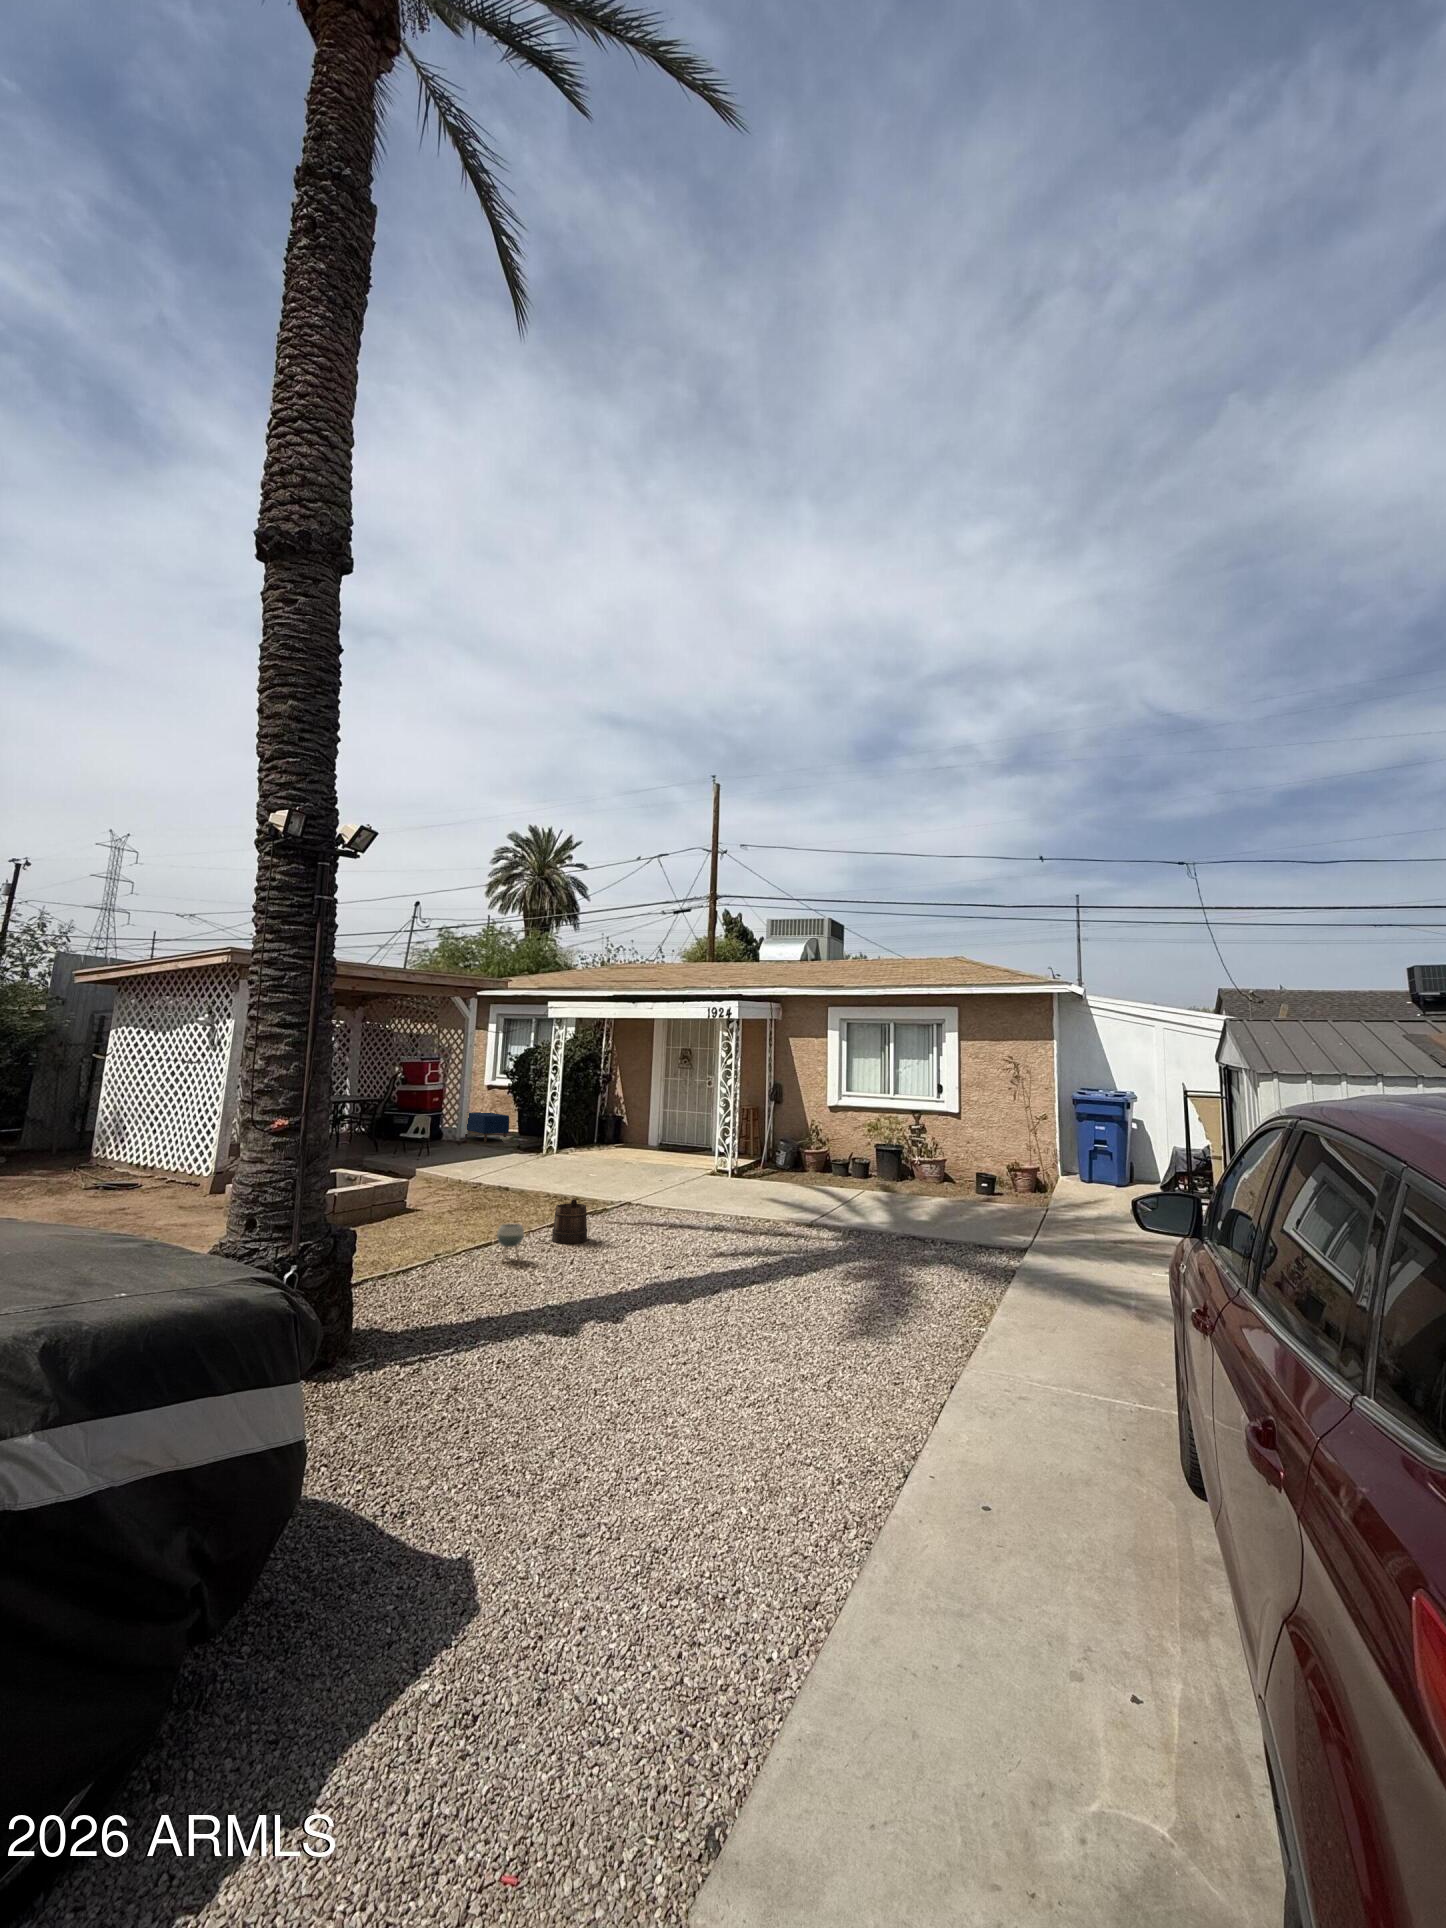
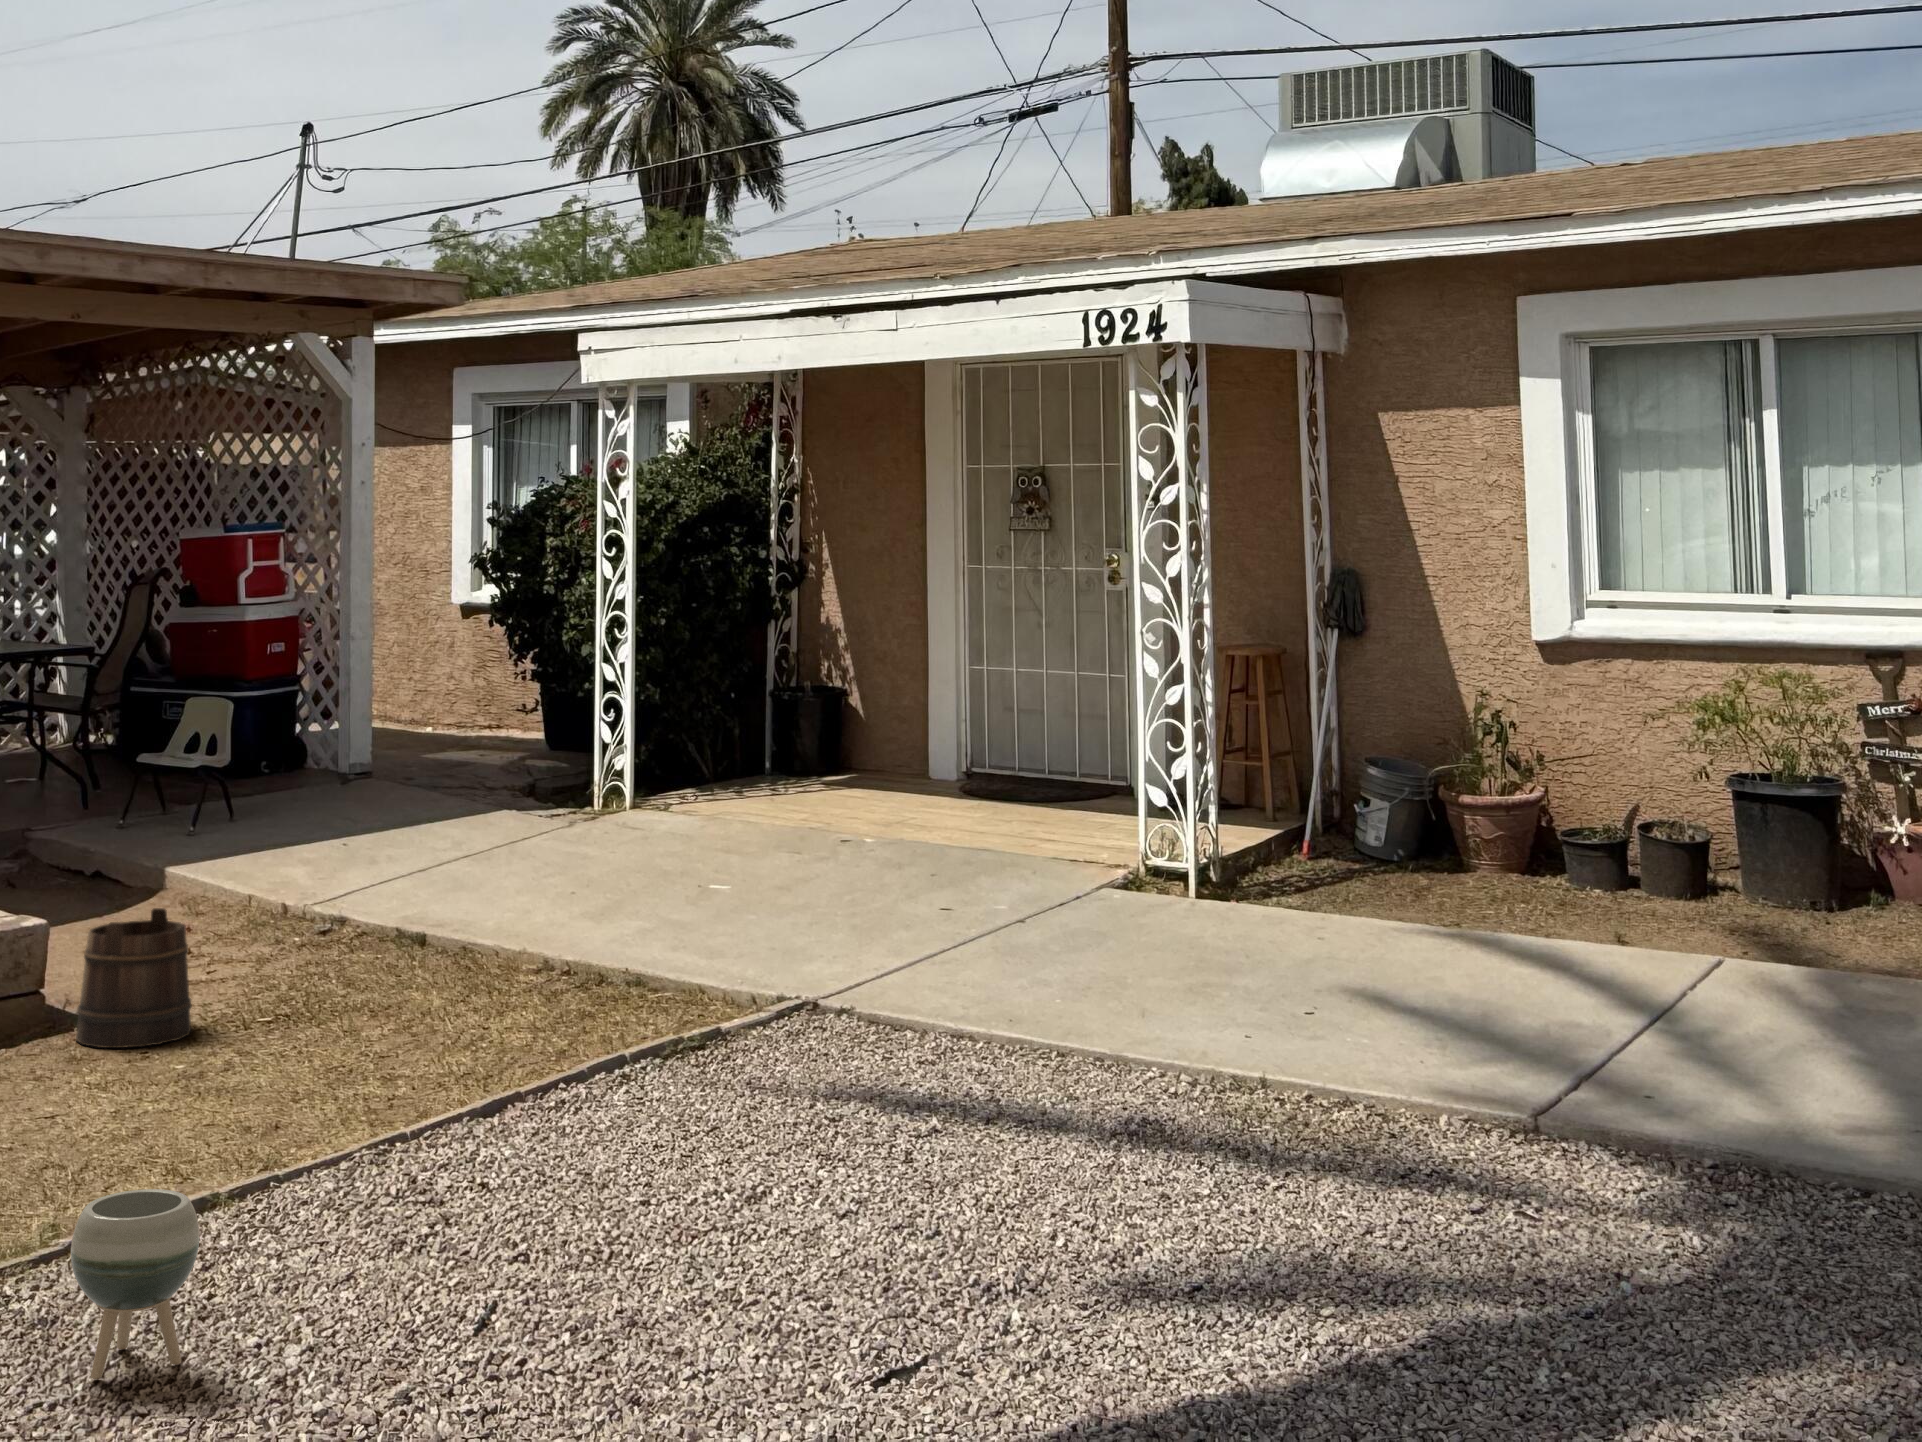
bench: present [465,1112,509,1142] -> none [394,682,517,772]
bucket: present [552,1200,587,1244] -> present [76,908,192,1048]

